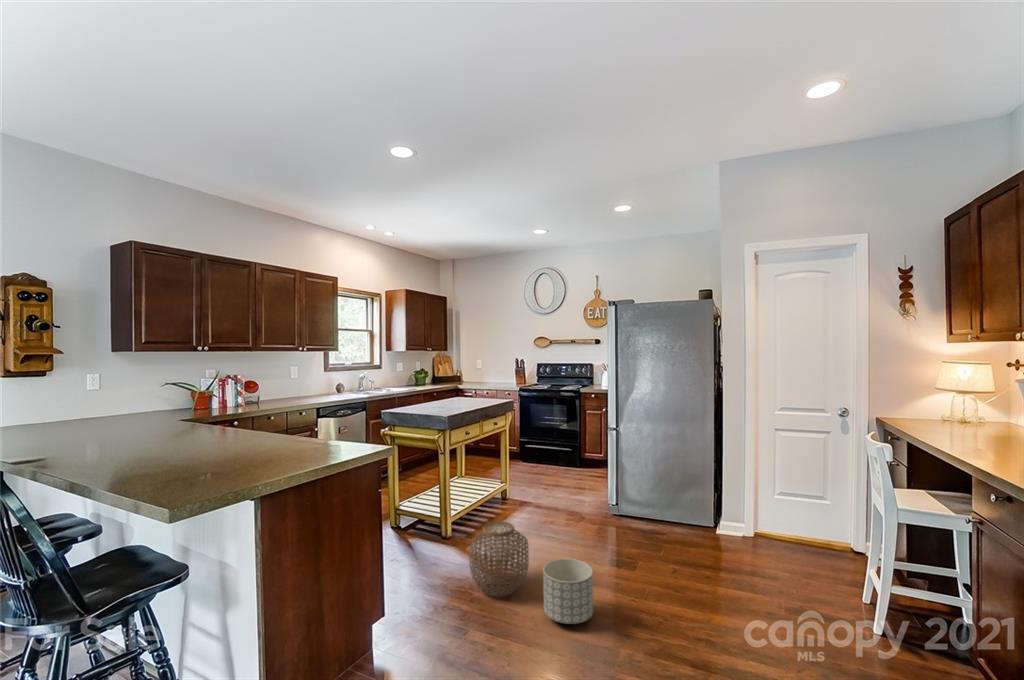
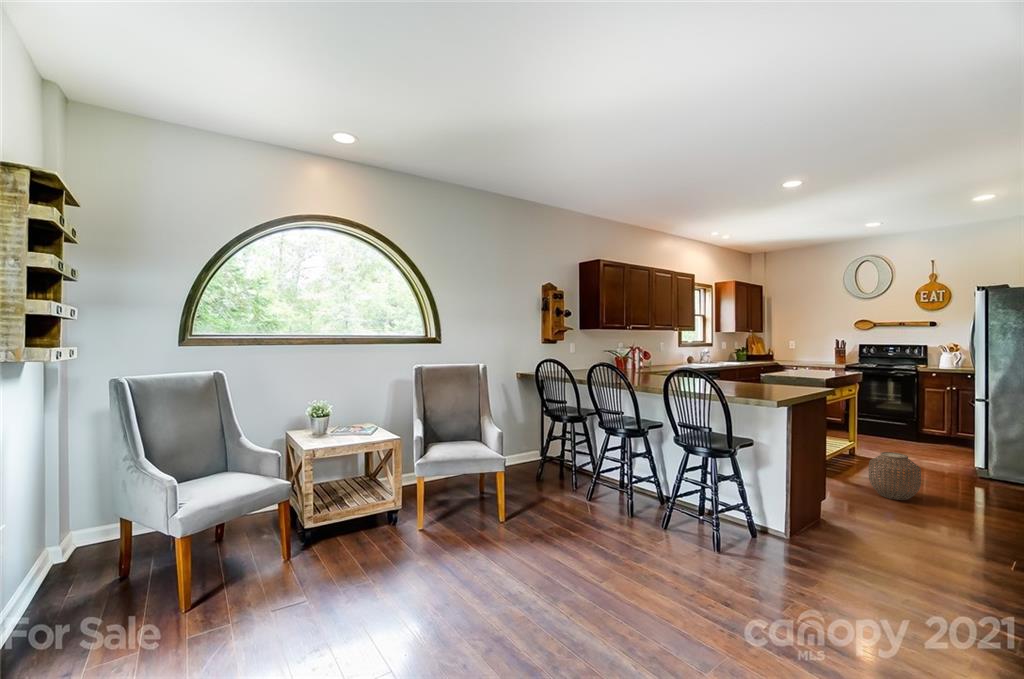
planter: present [543,559,593,624] -> none [943,479,990,519]

